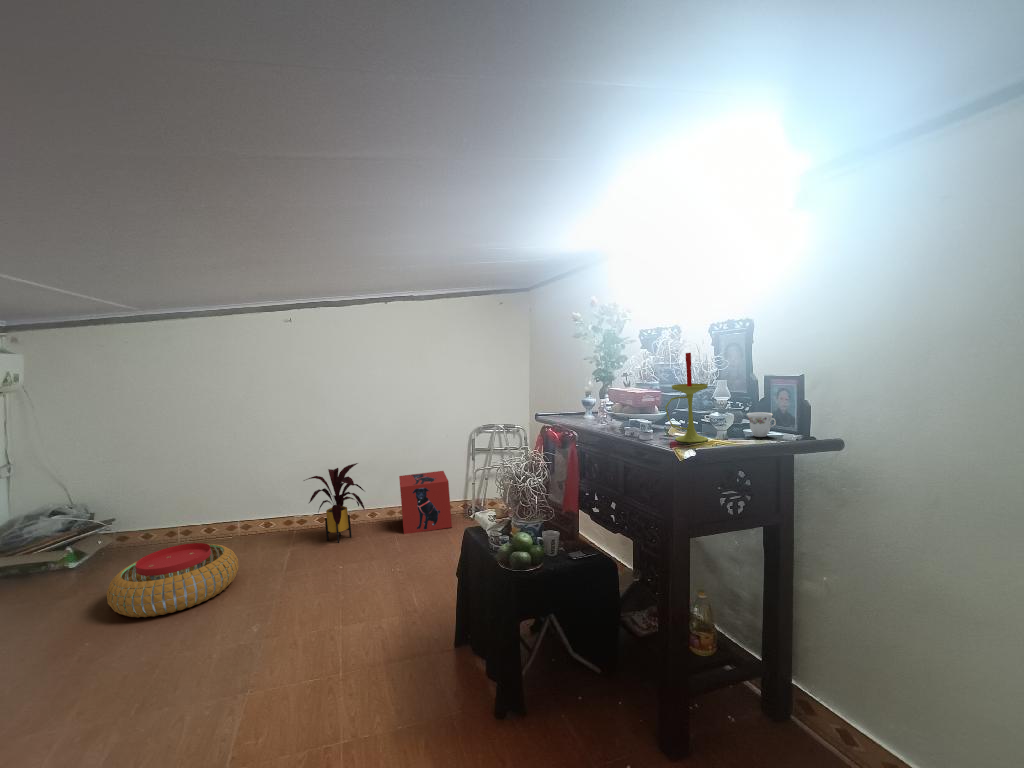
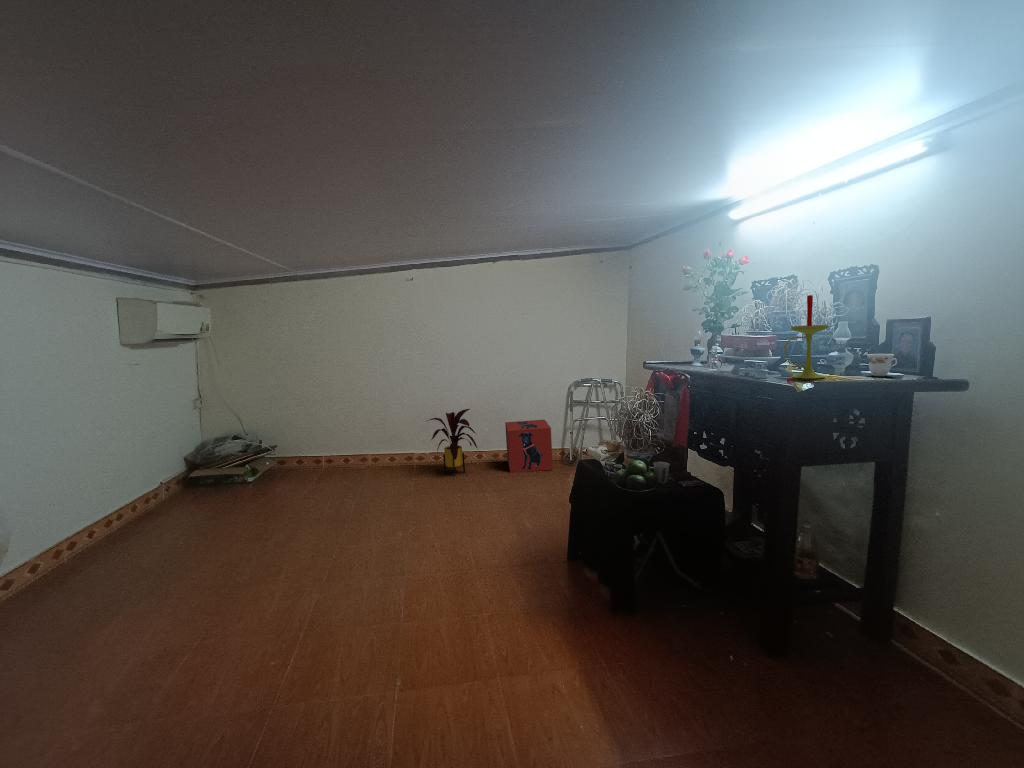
pouf: present [106,543,239,618] -> none [283,466,378,520]

